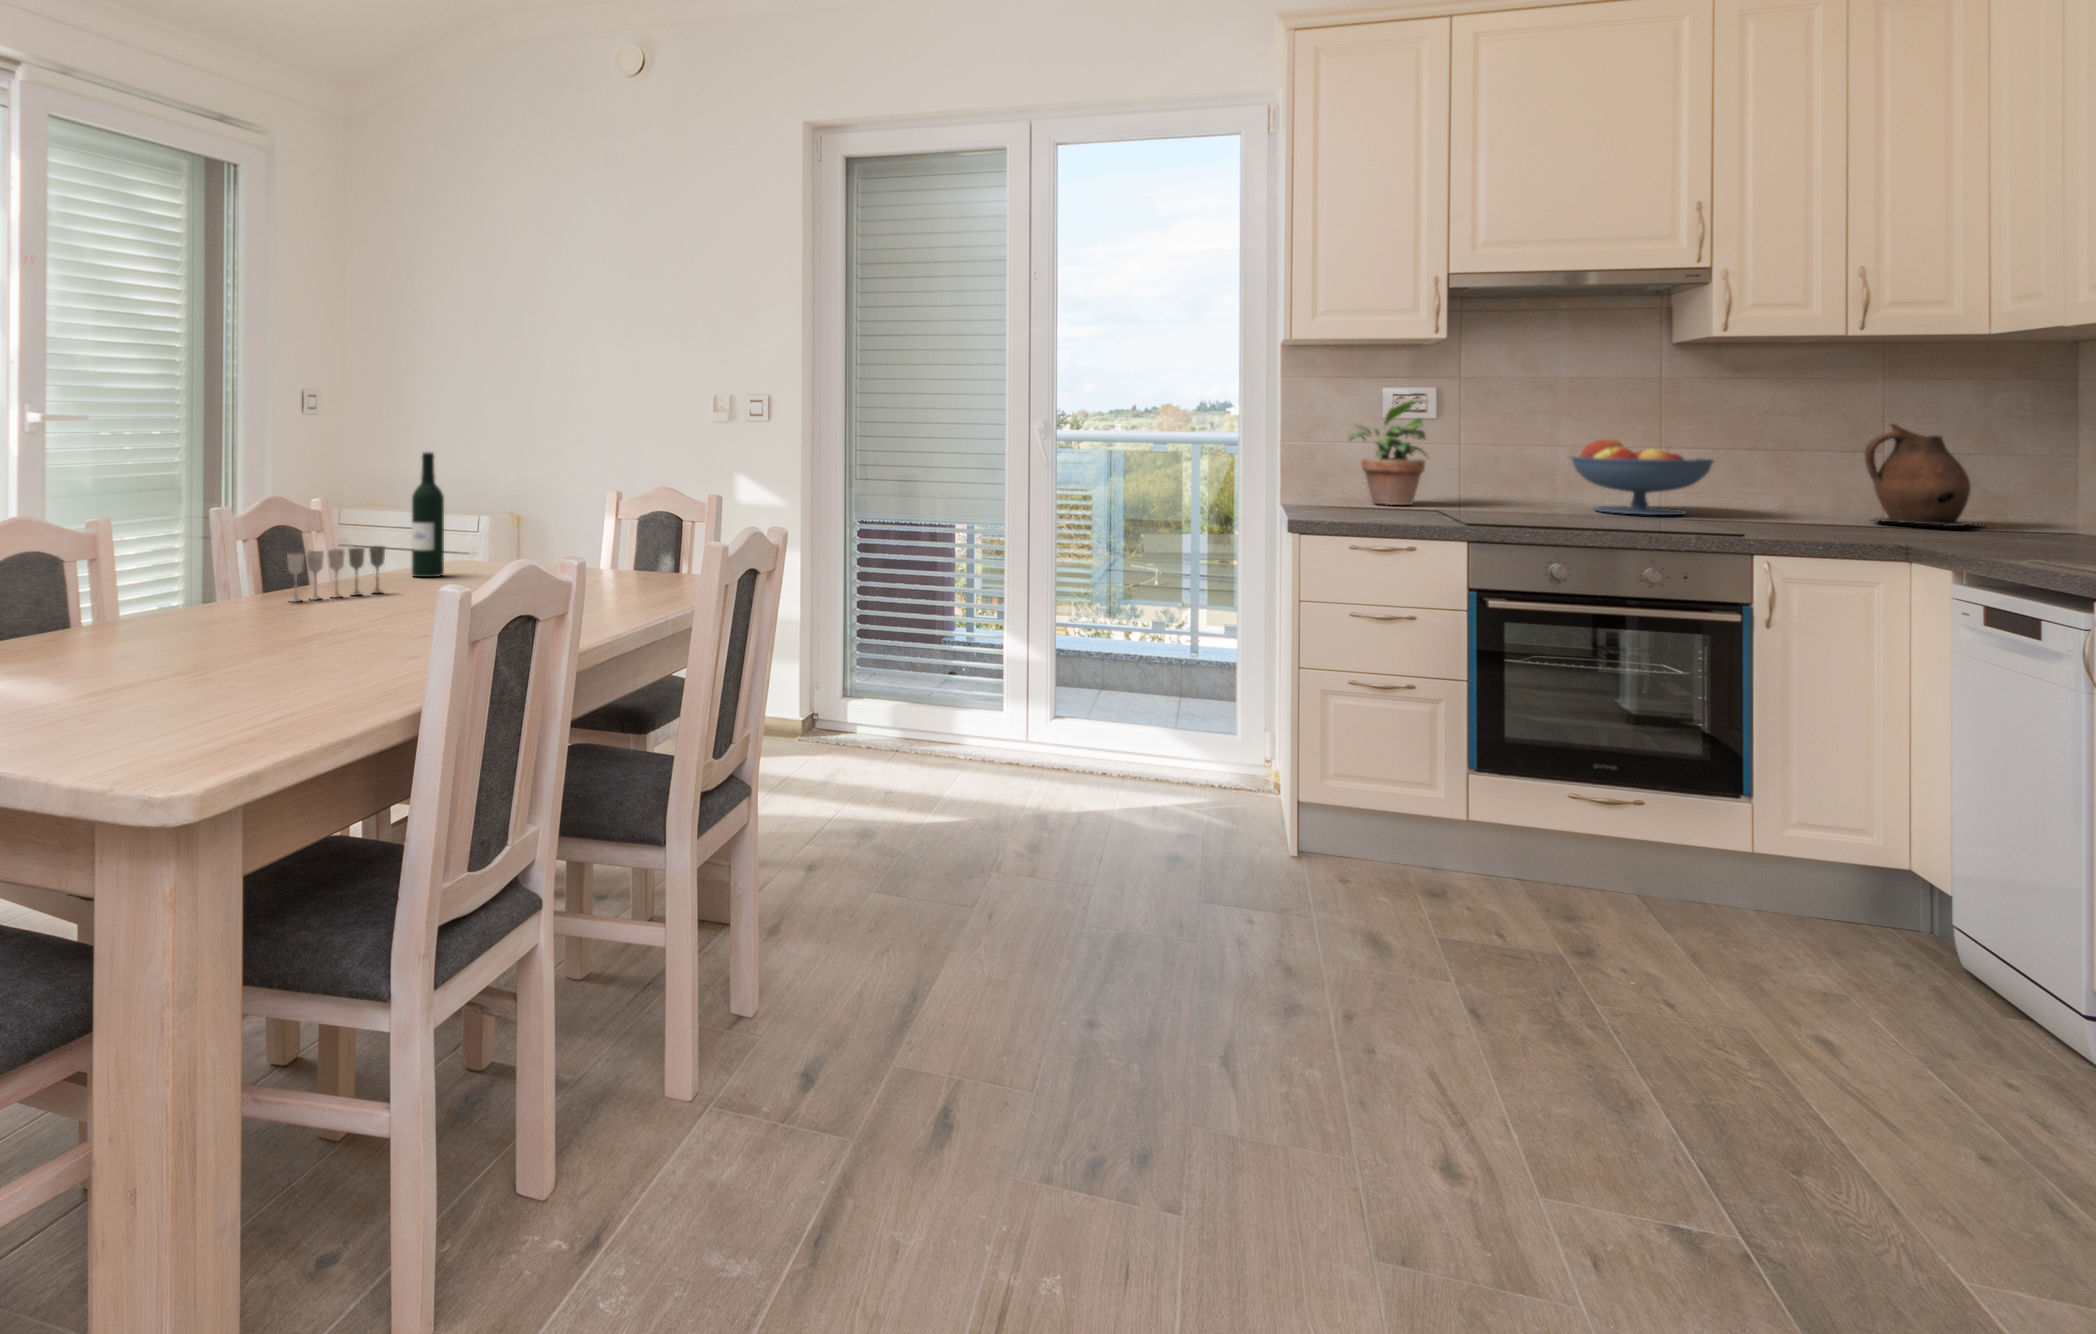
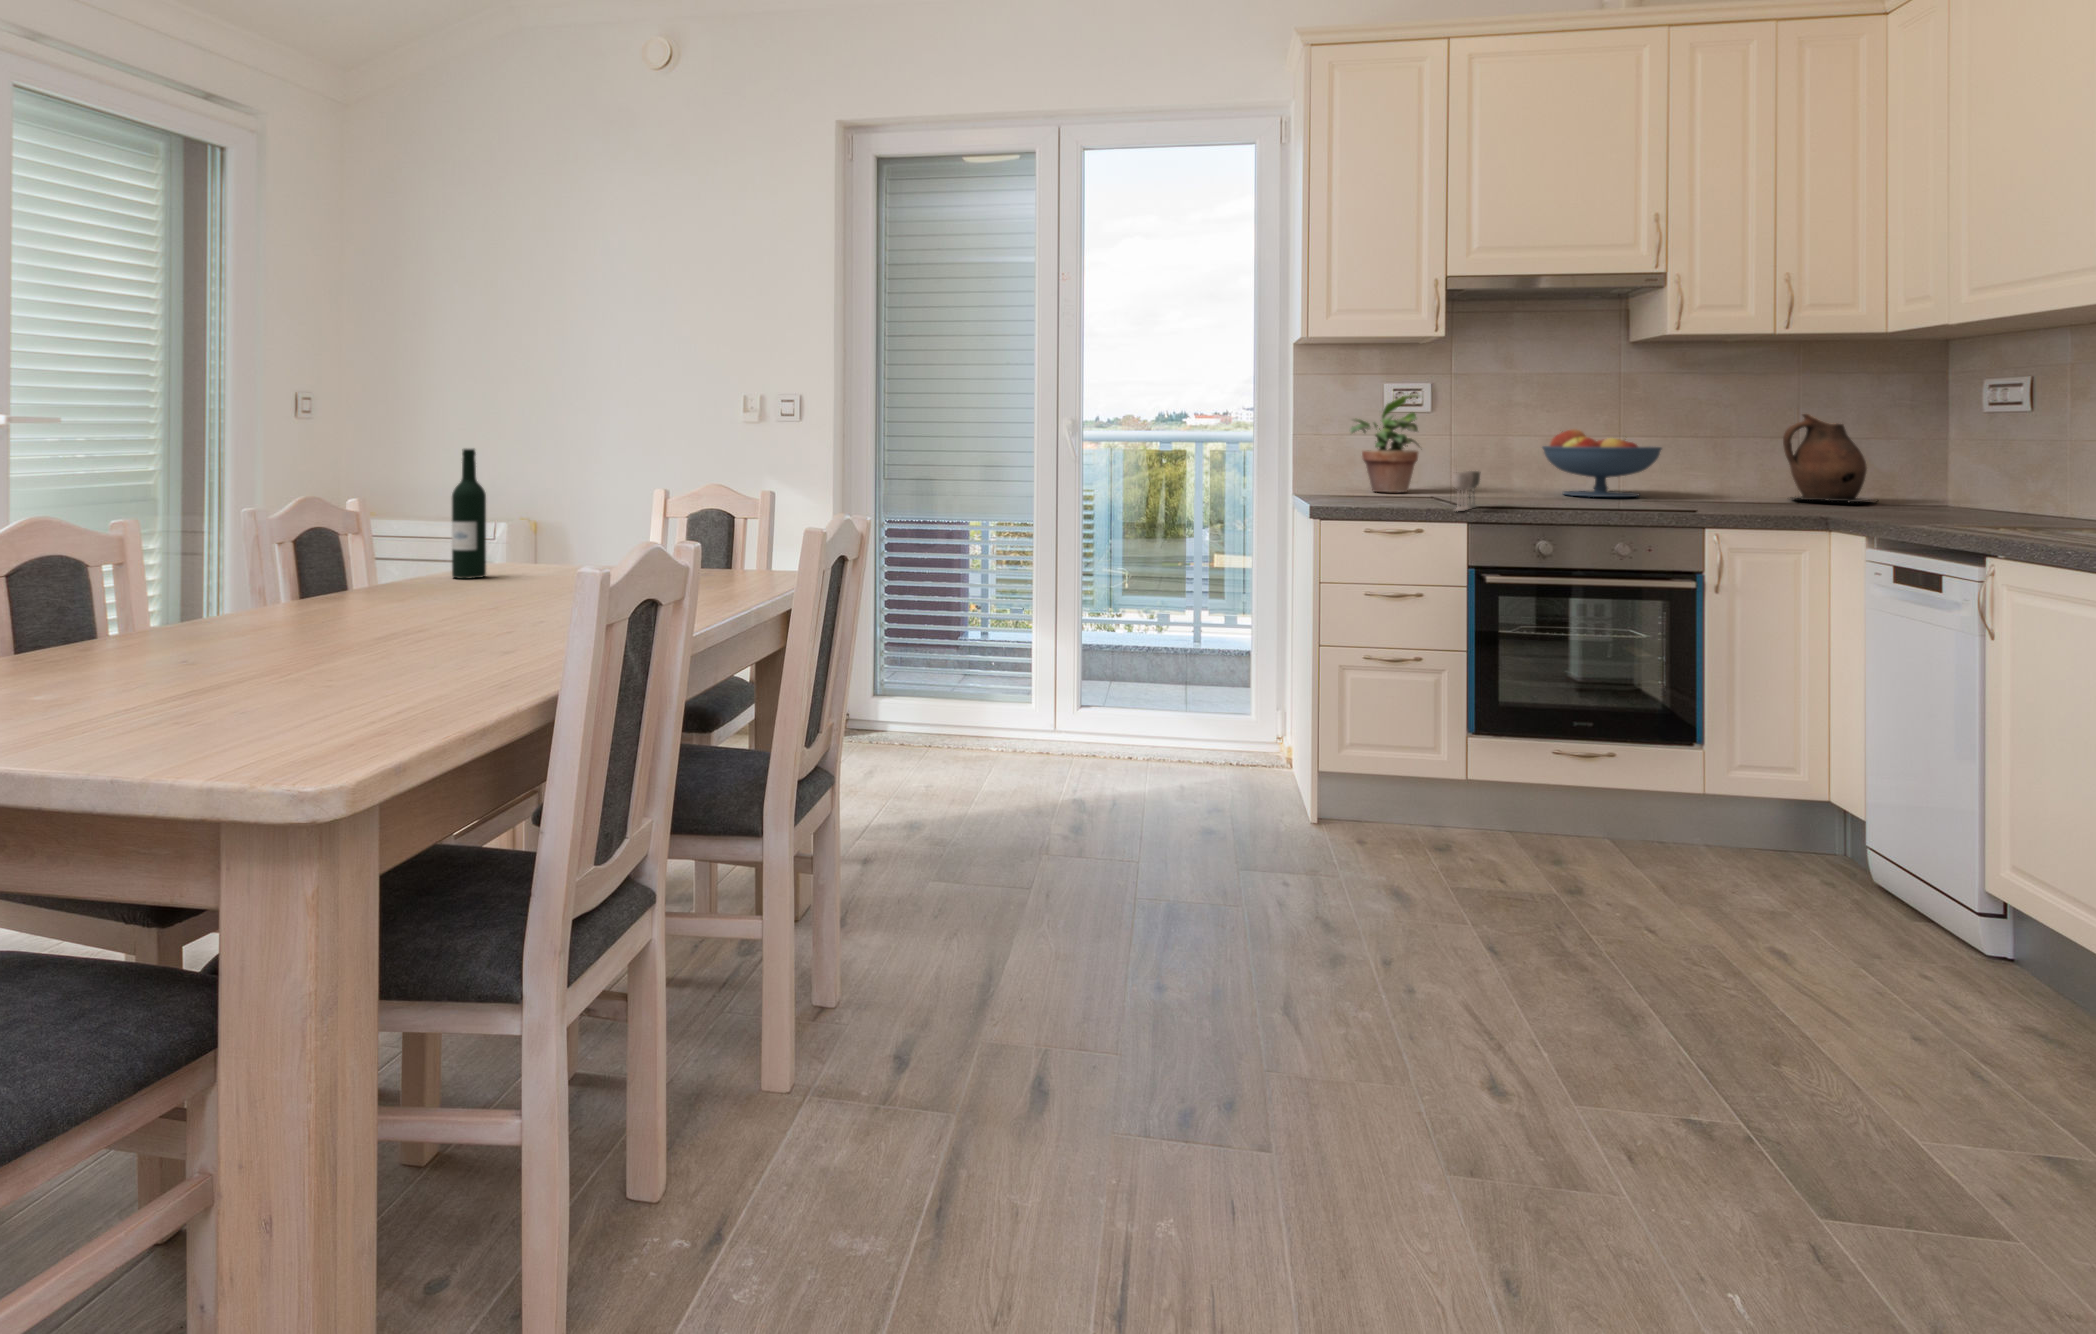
wine glass: present [287,546,385,602] -> present [1452,471,1480,511]

